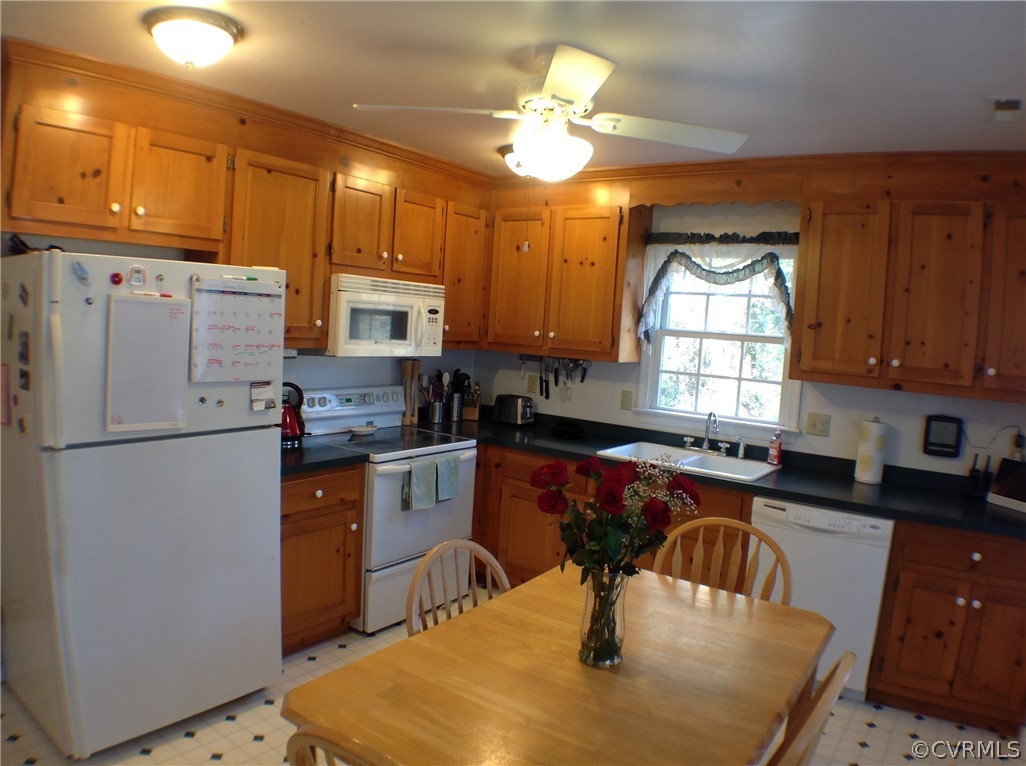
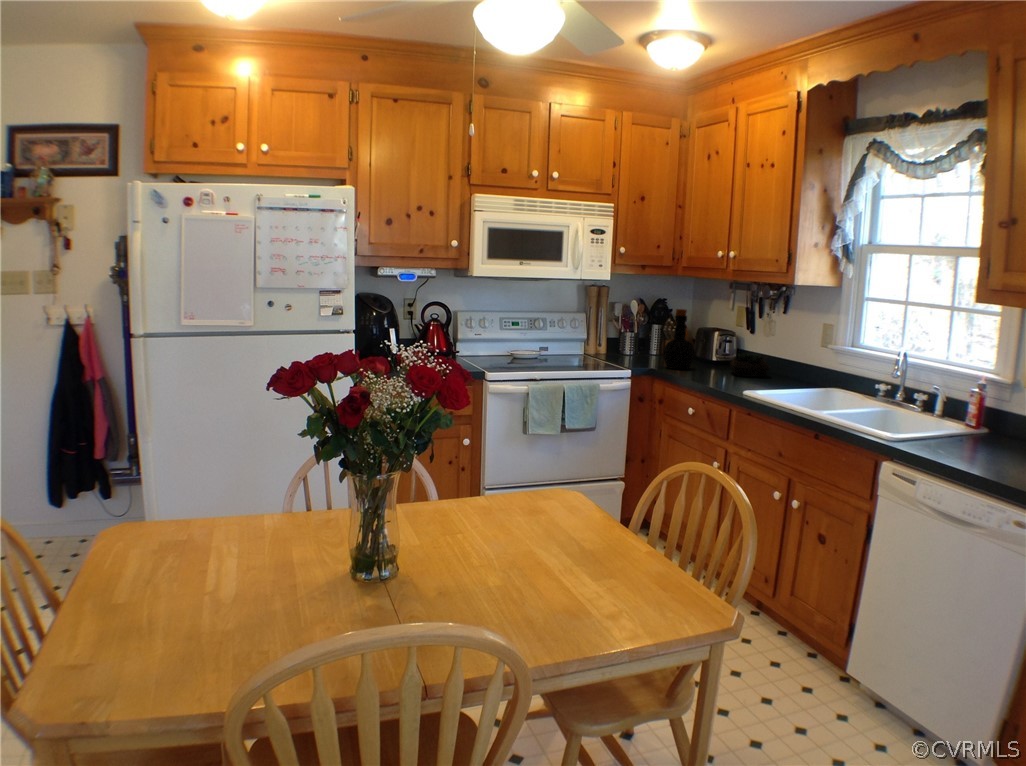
bottle: none [494,382,522,436] -> present [663,309,695,369]

